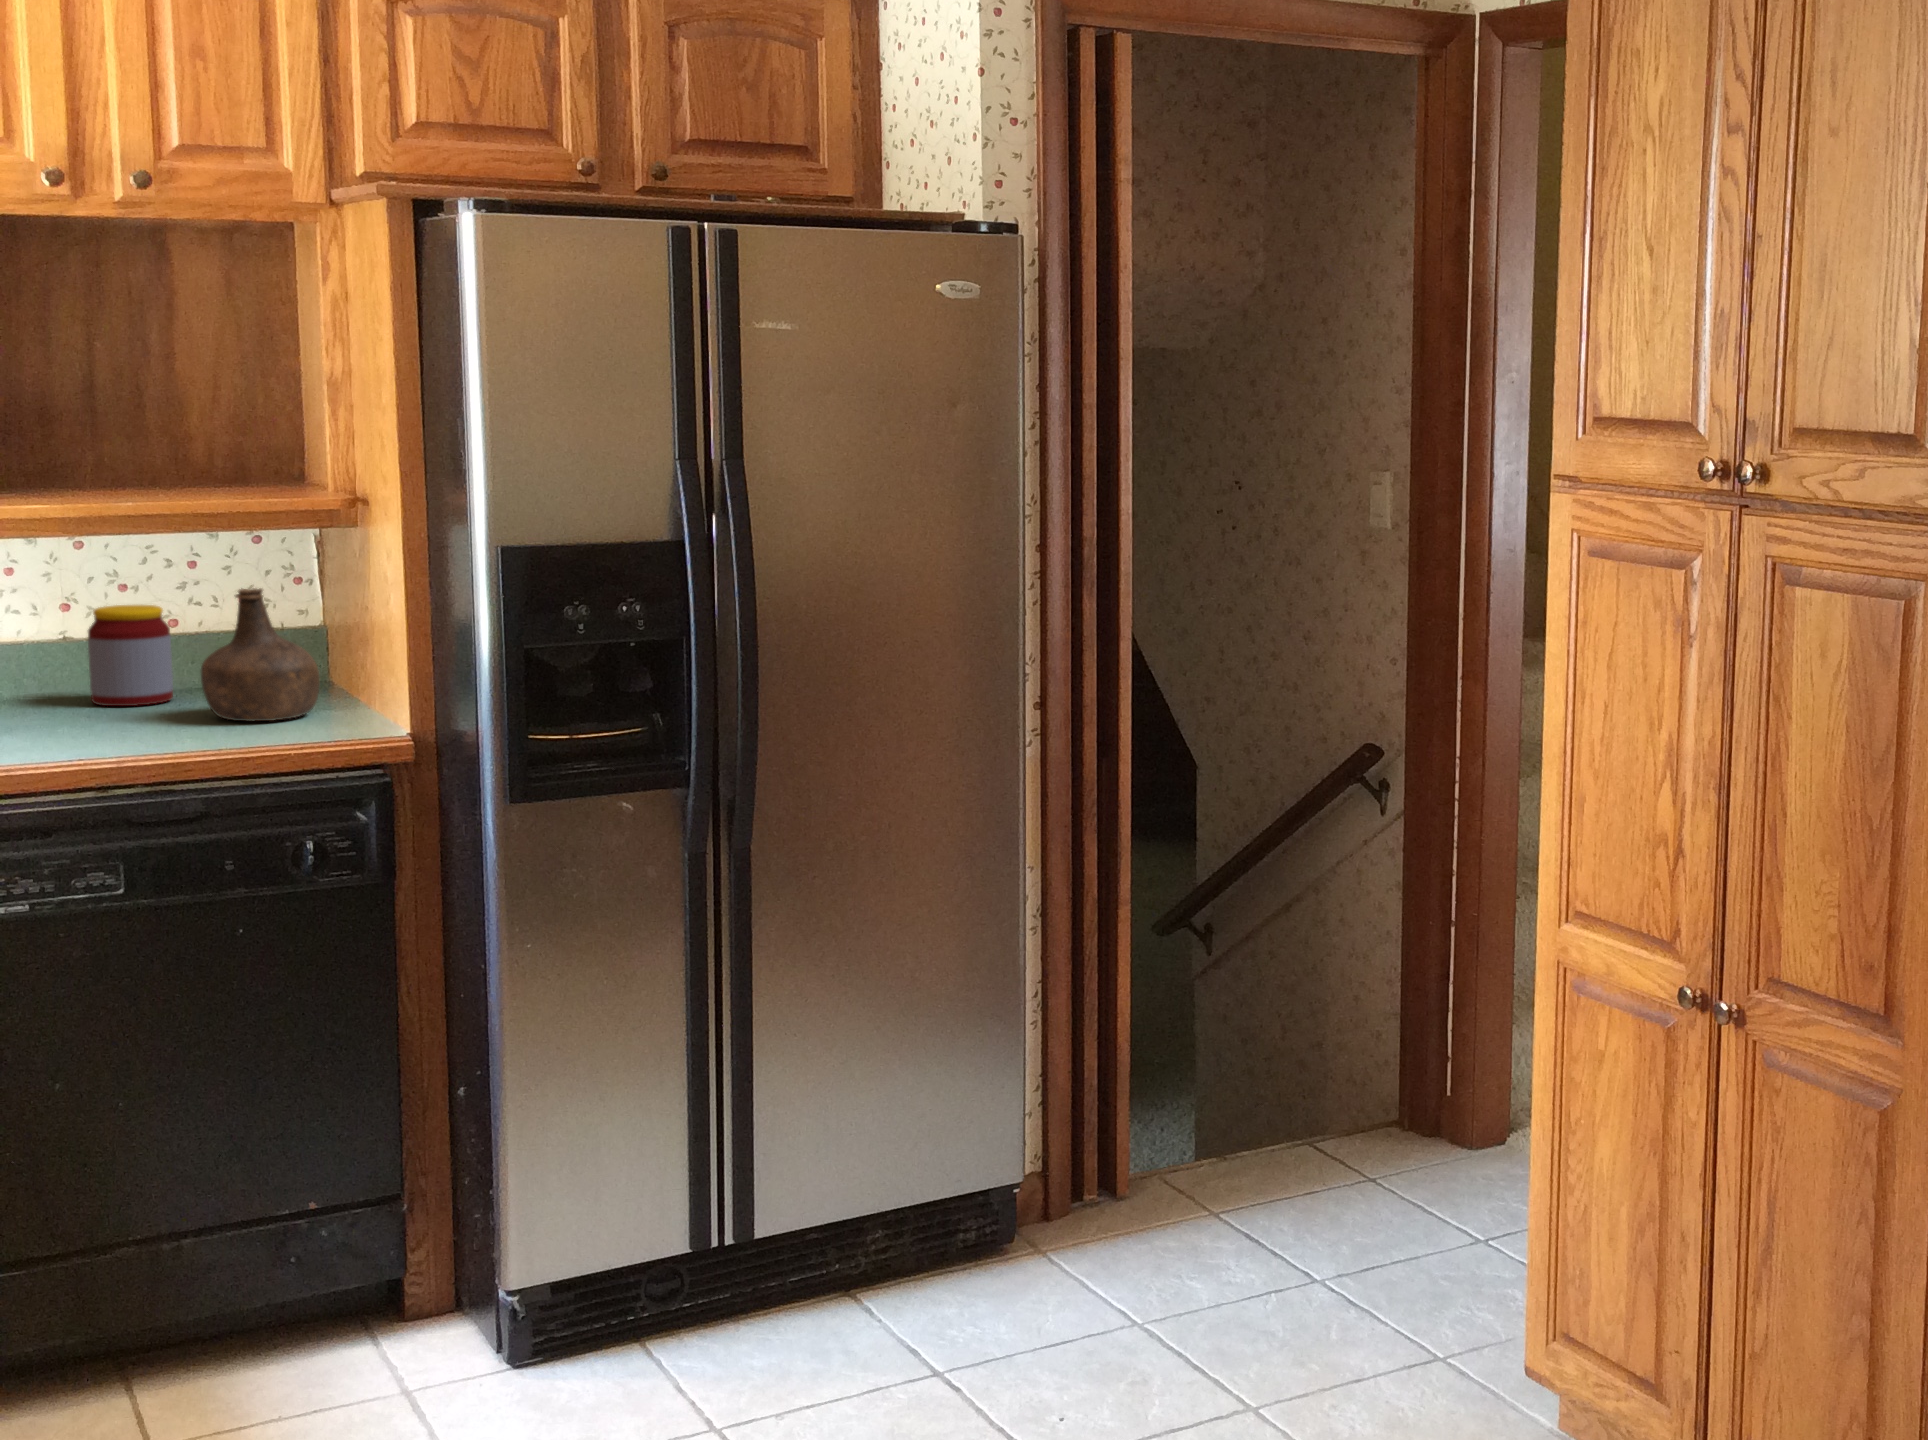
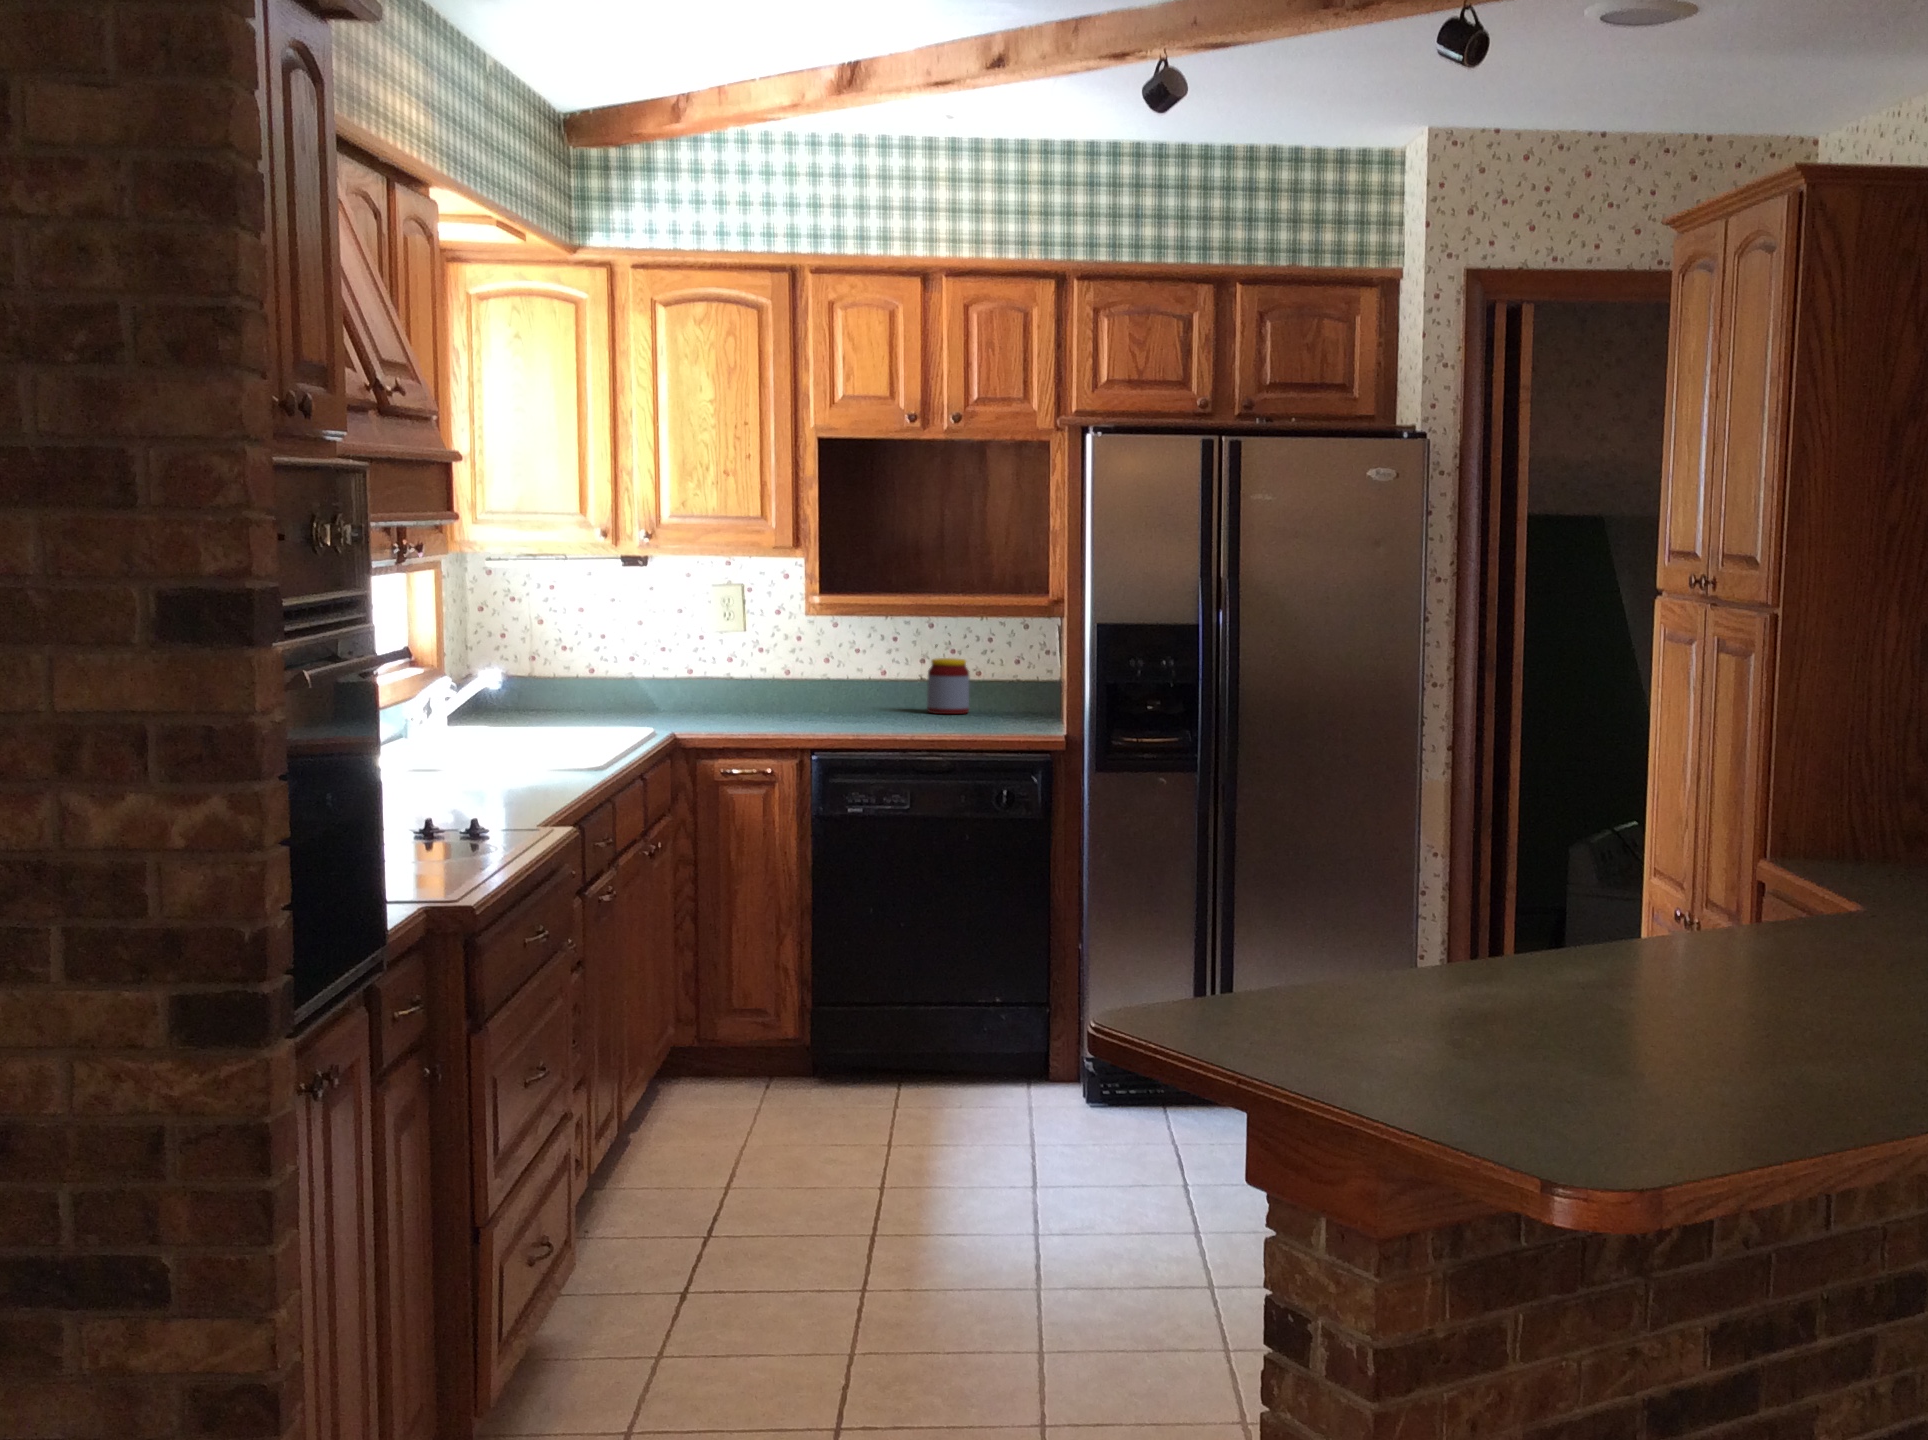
bottle: present [201,588,319,721] -> none [971,648,1031,723]

